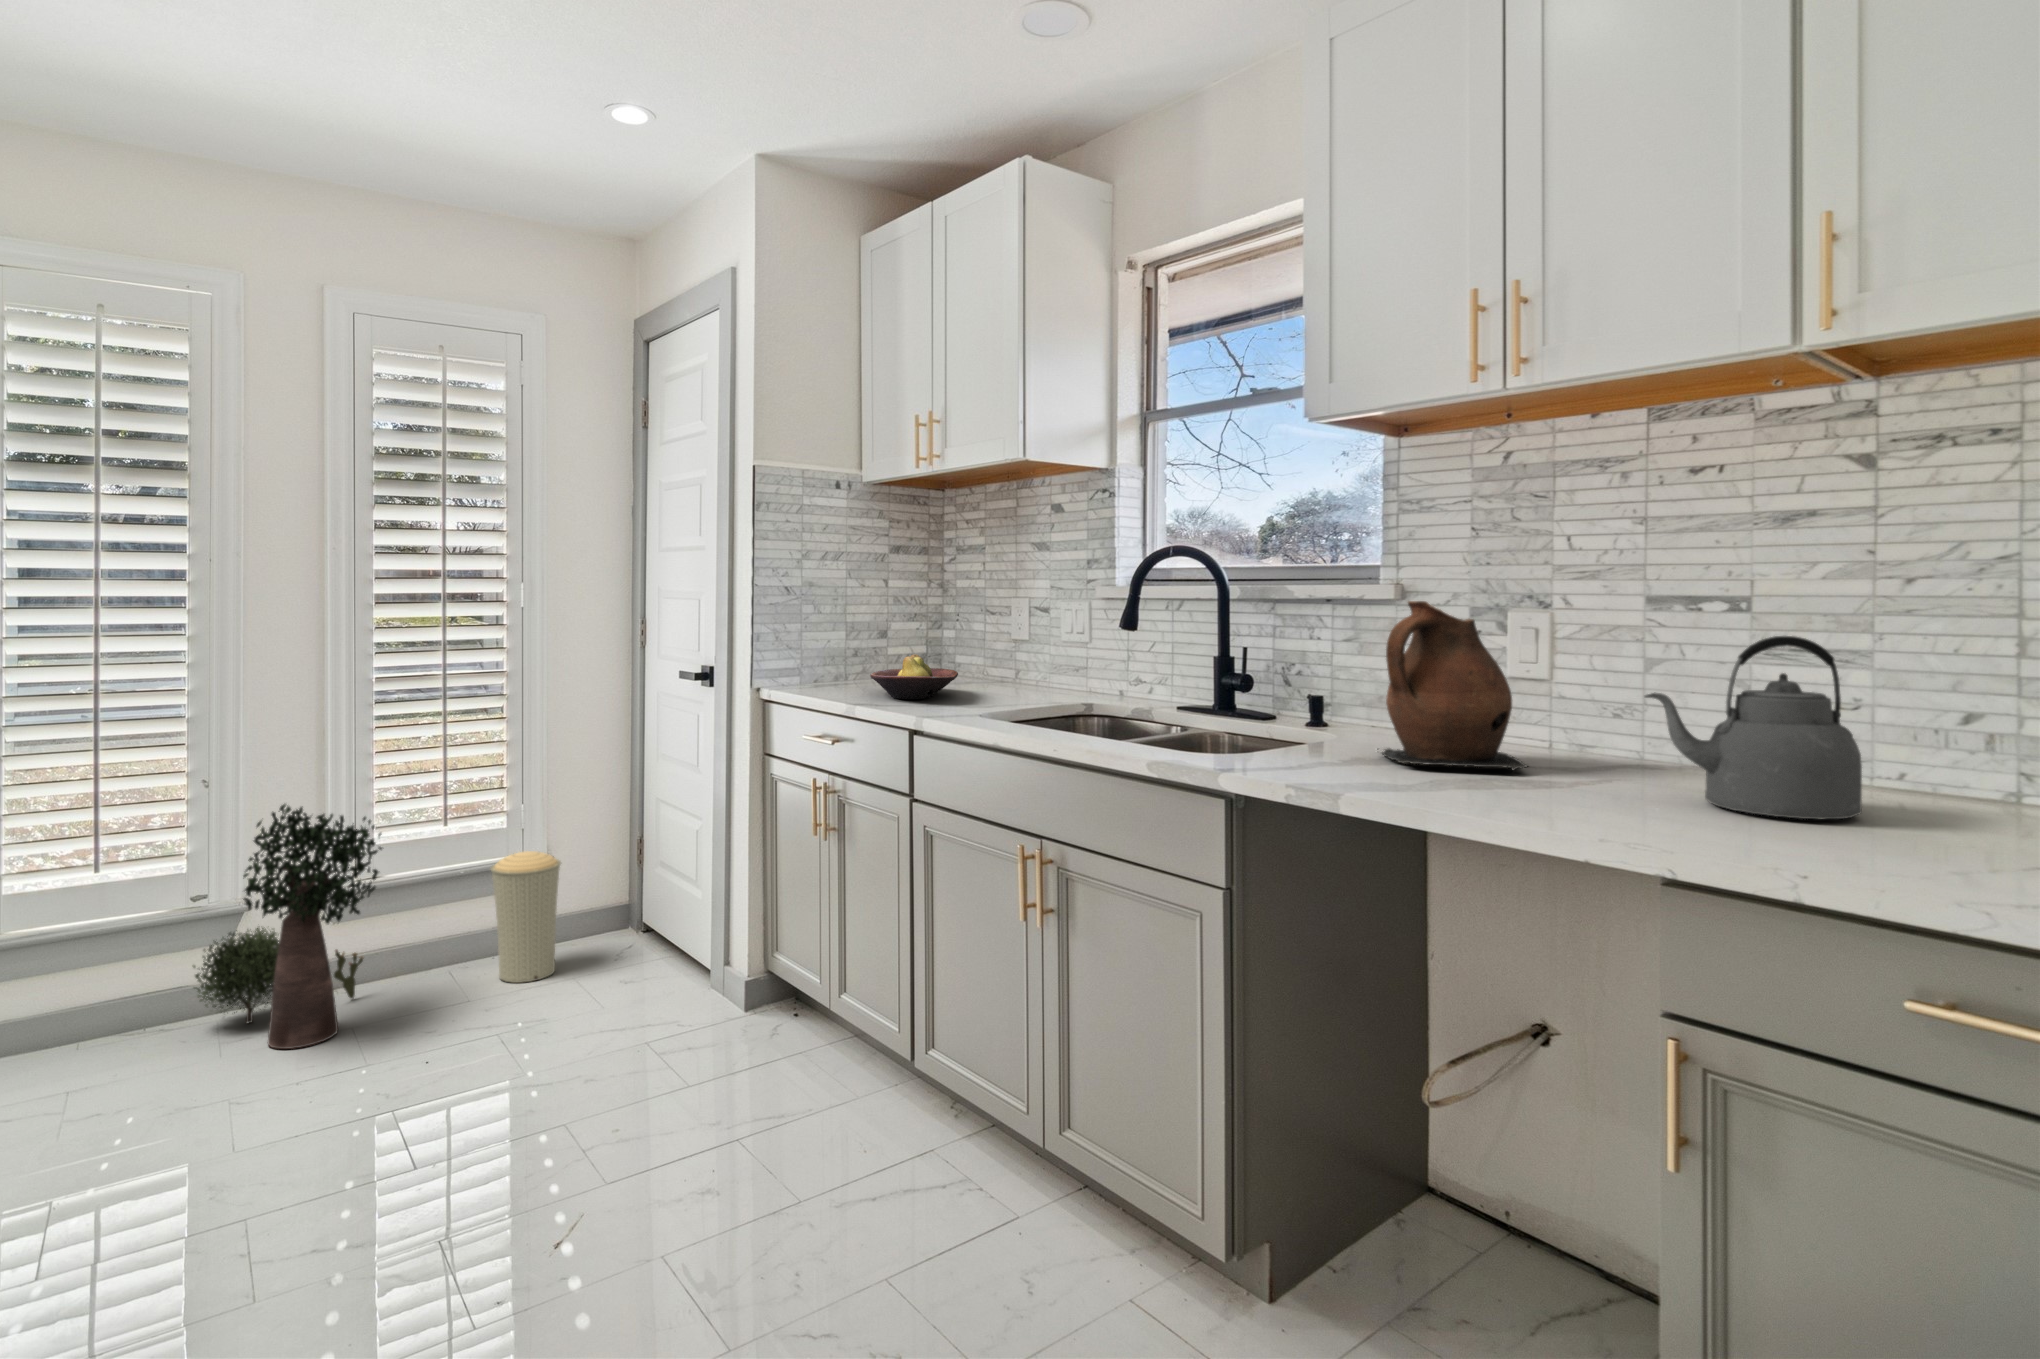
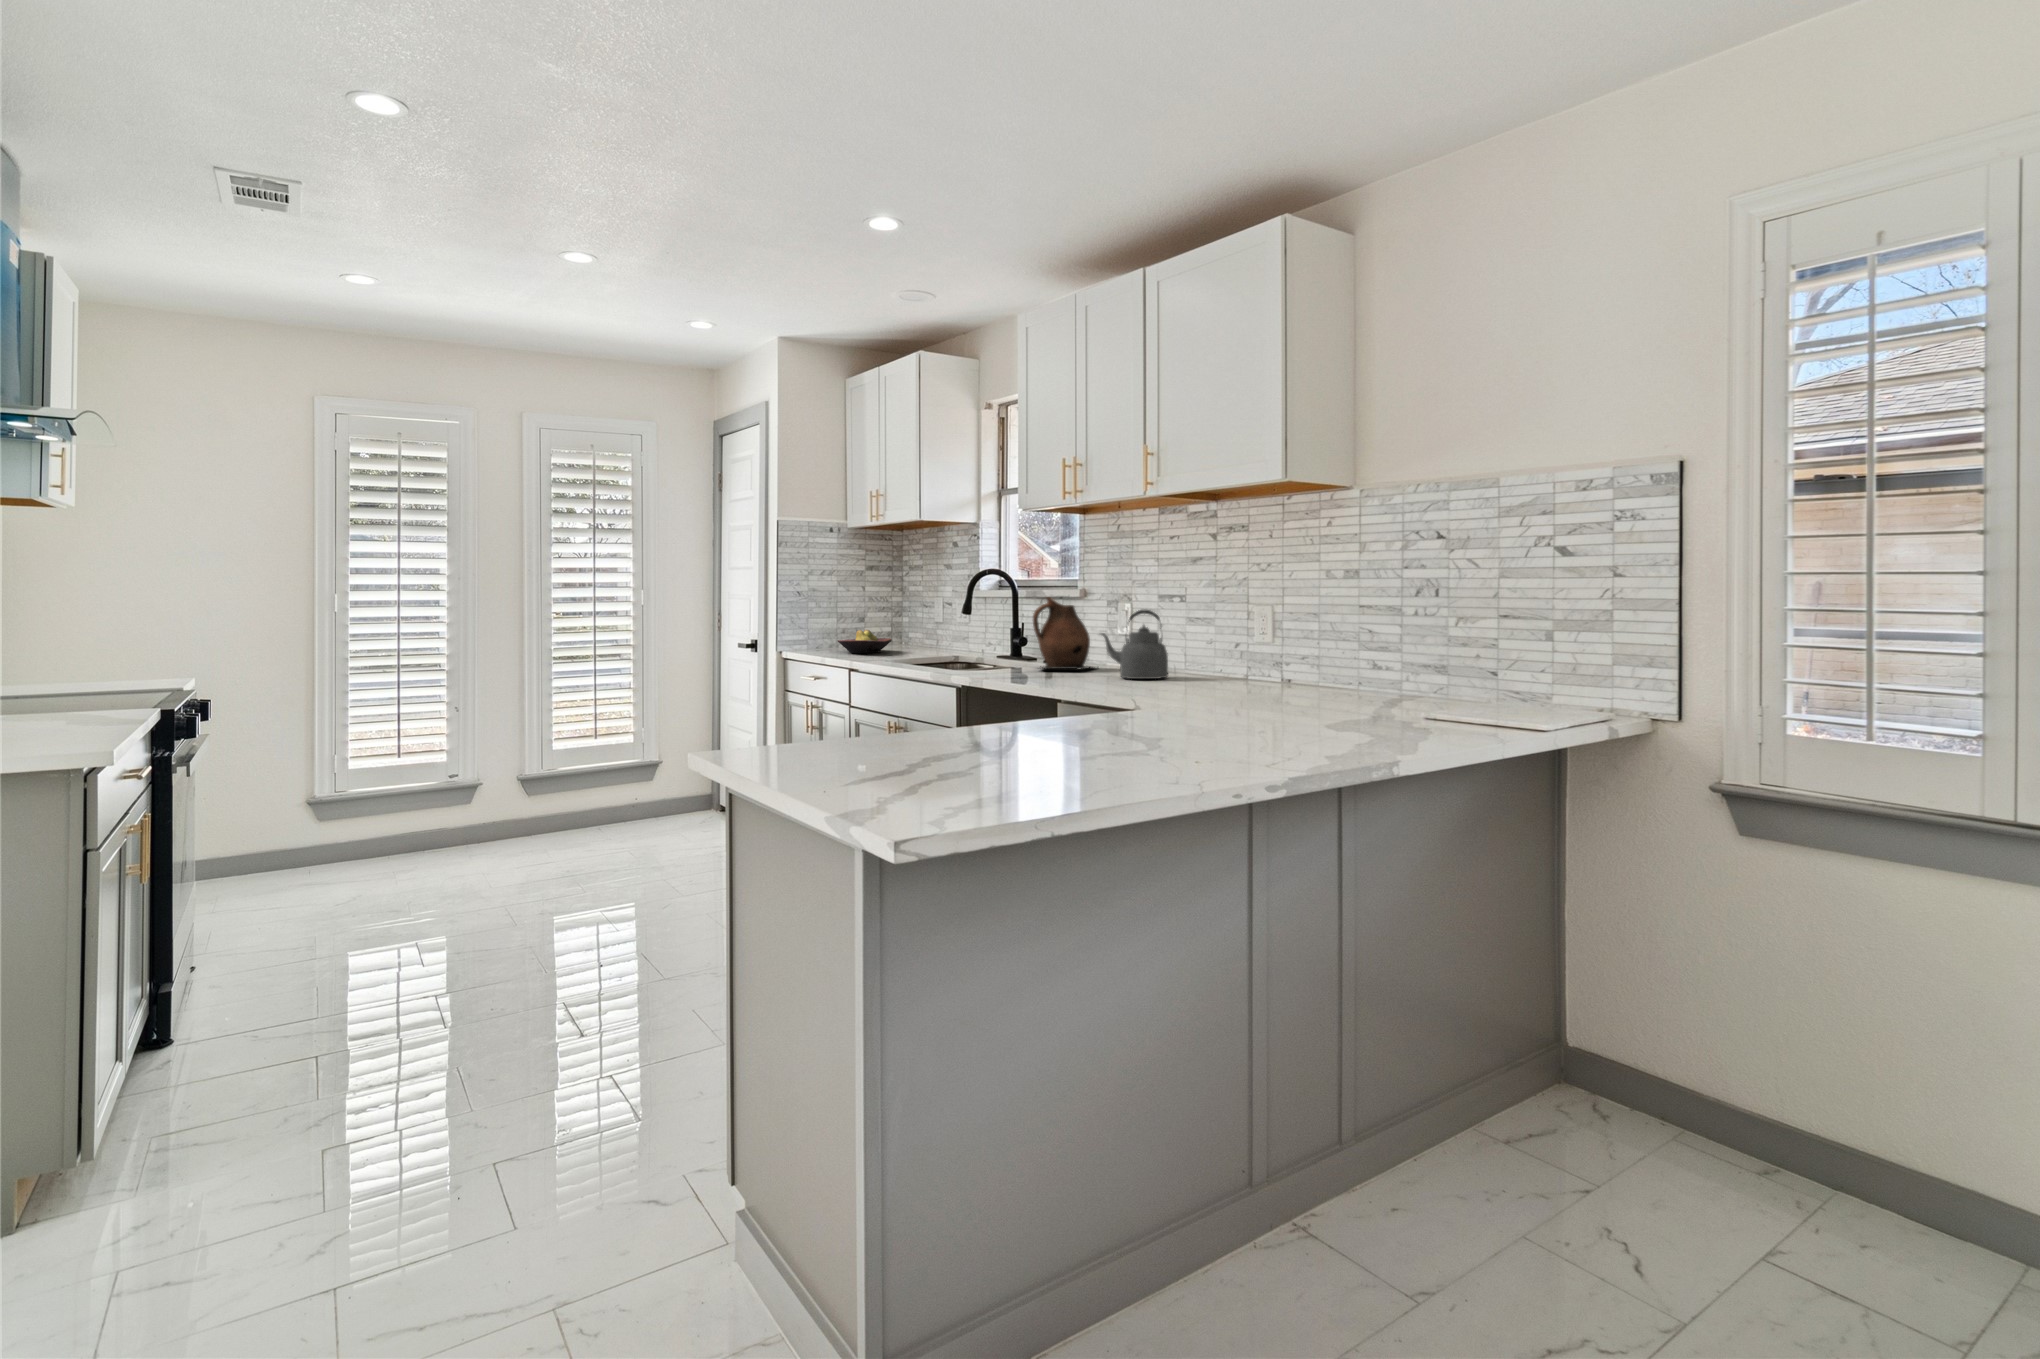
potted plant: present [193,804,382,1049] -> none [451,719,561,856]
trash can: present [491,851,561,983] -> none [623,755,667,833]

